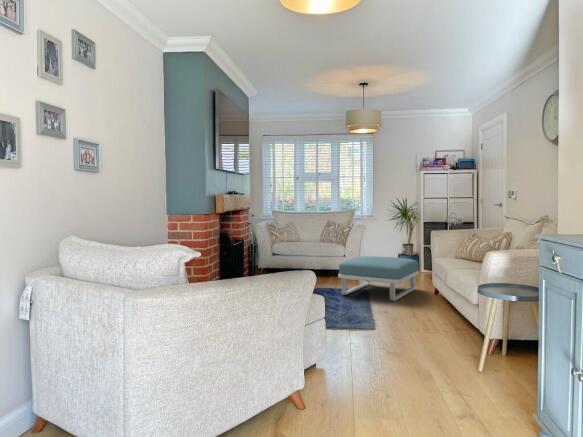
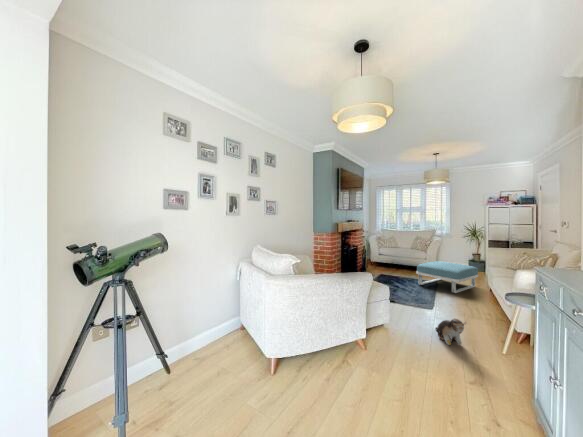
plush toy: none [389,332,439,375] -> present [435,319,466,345]

